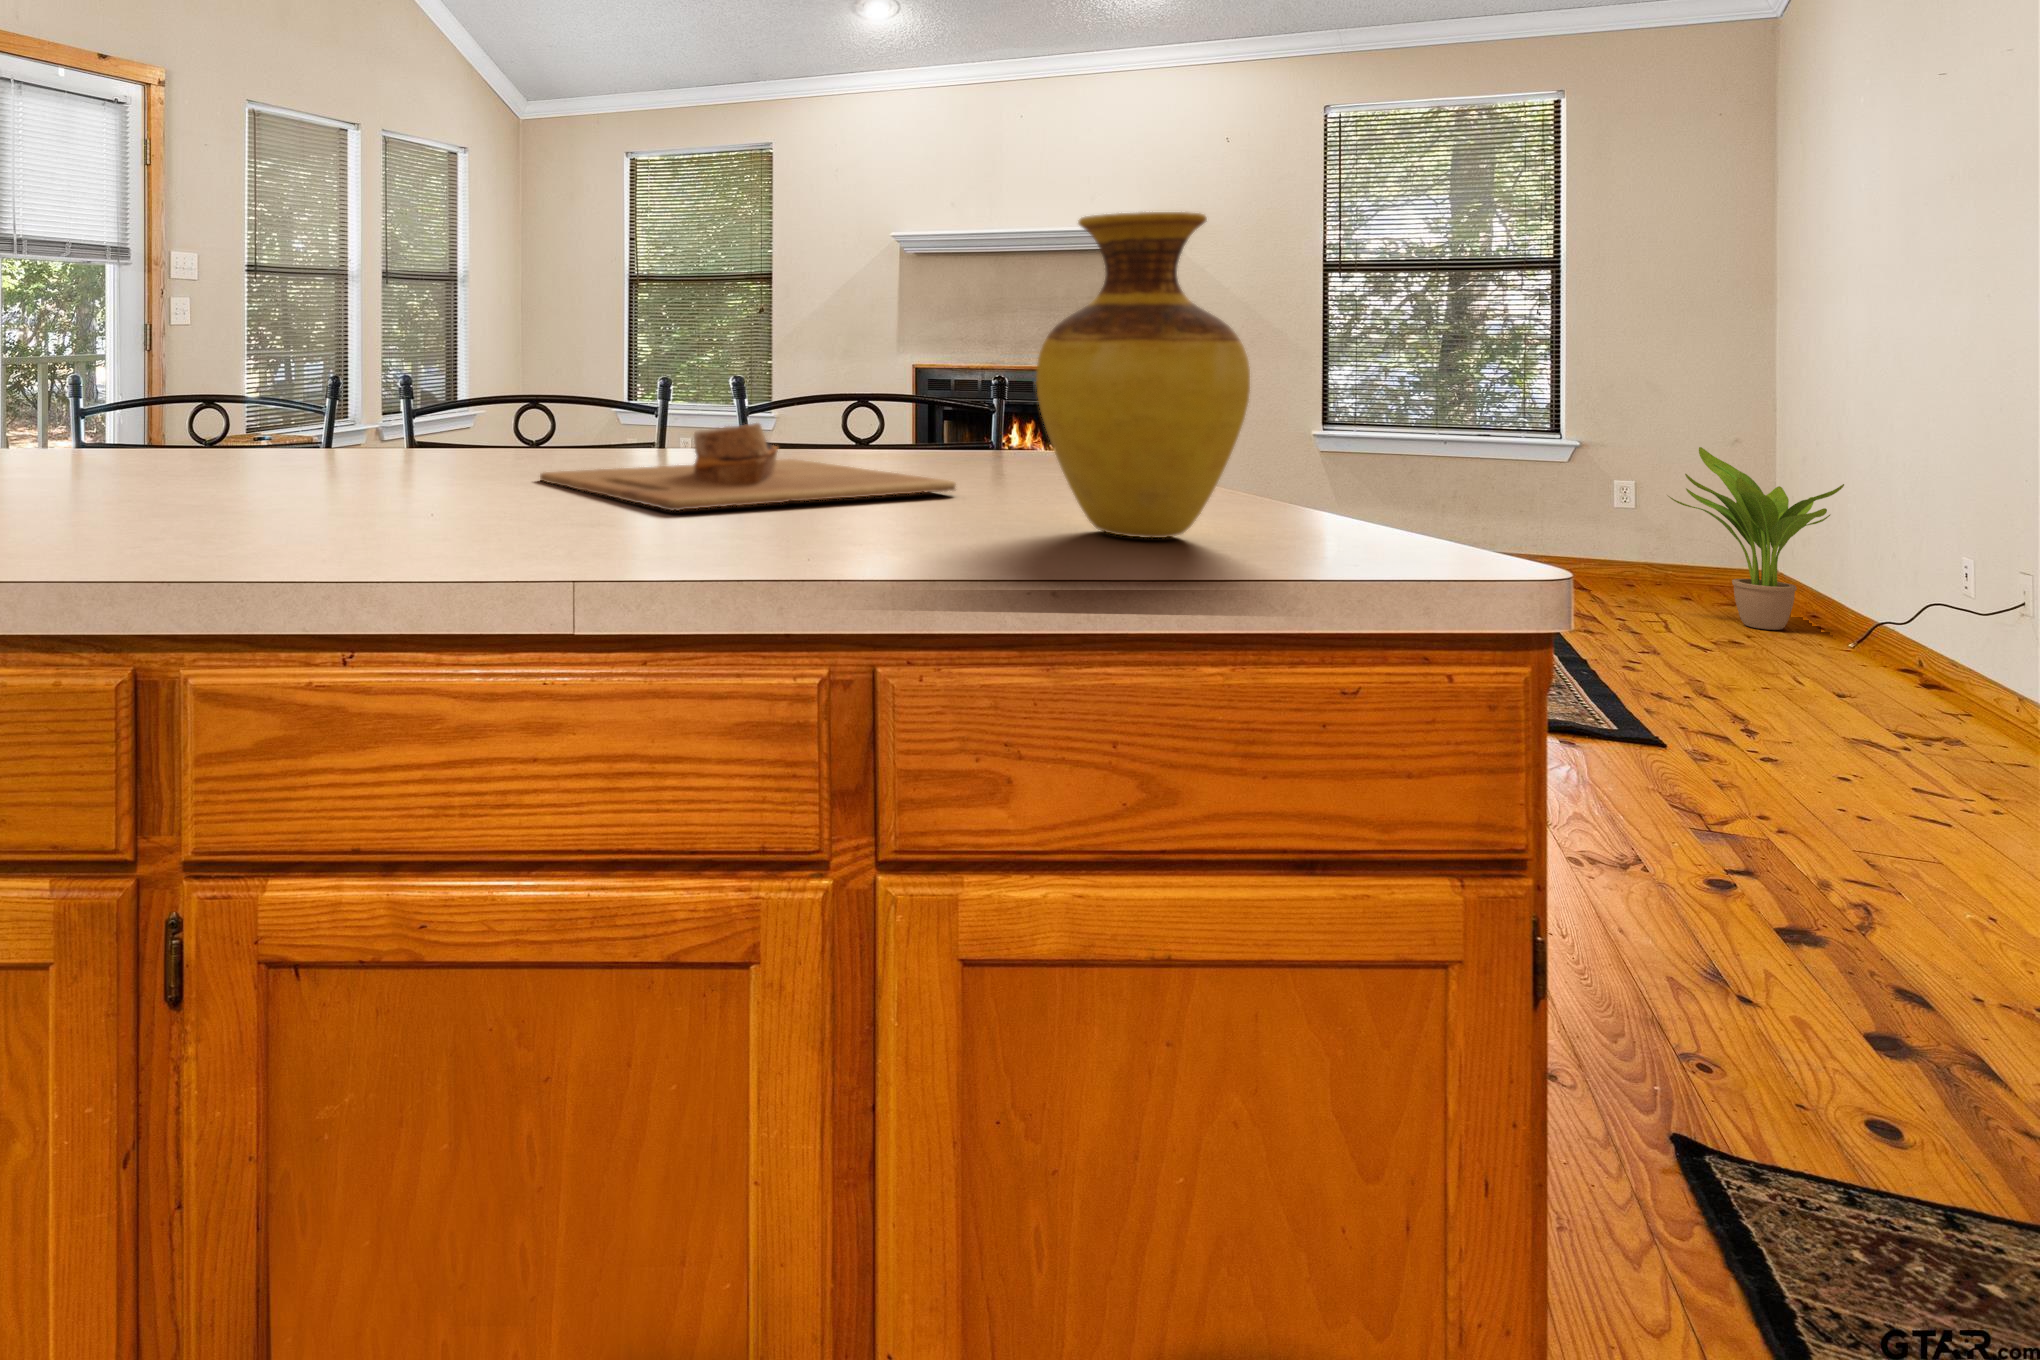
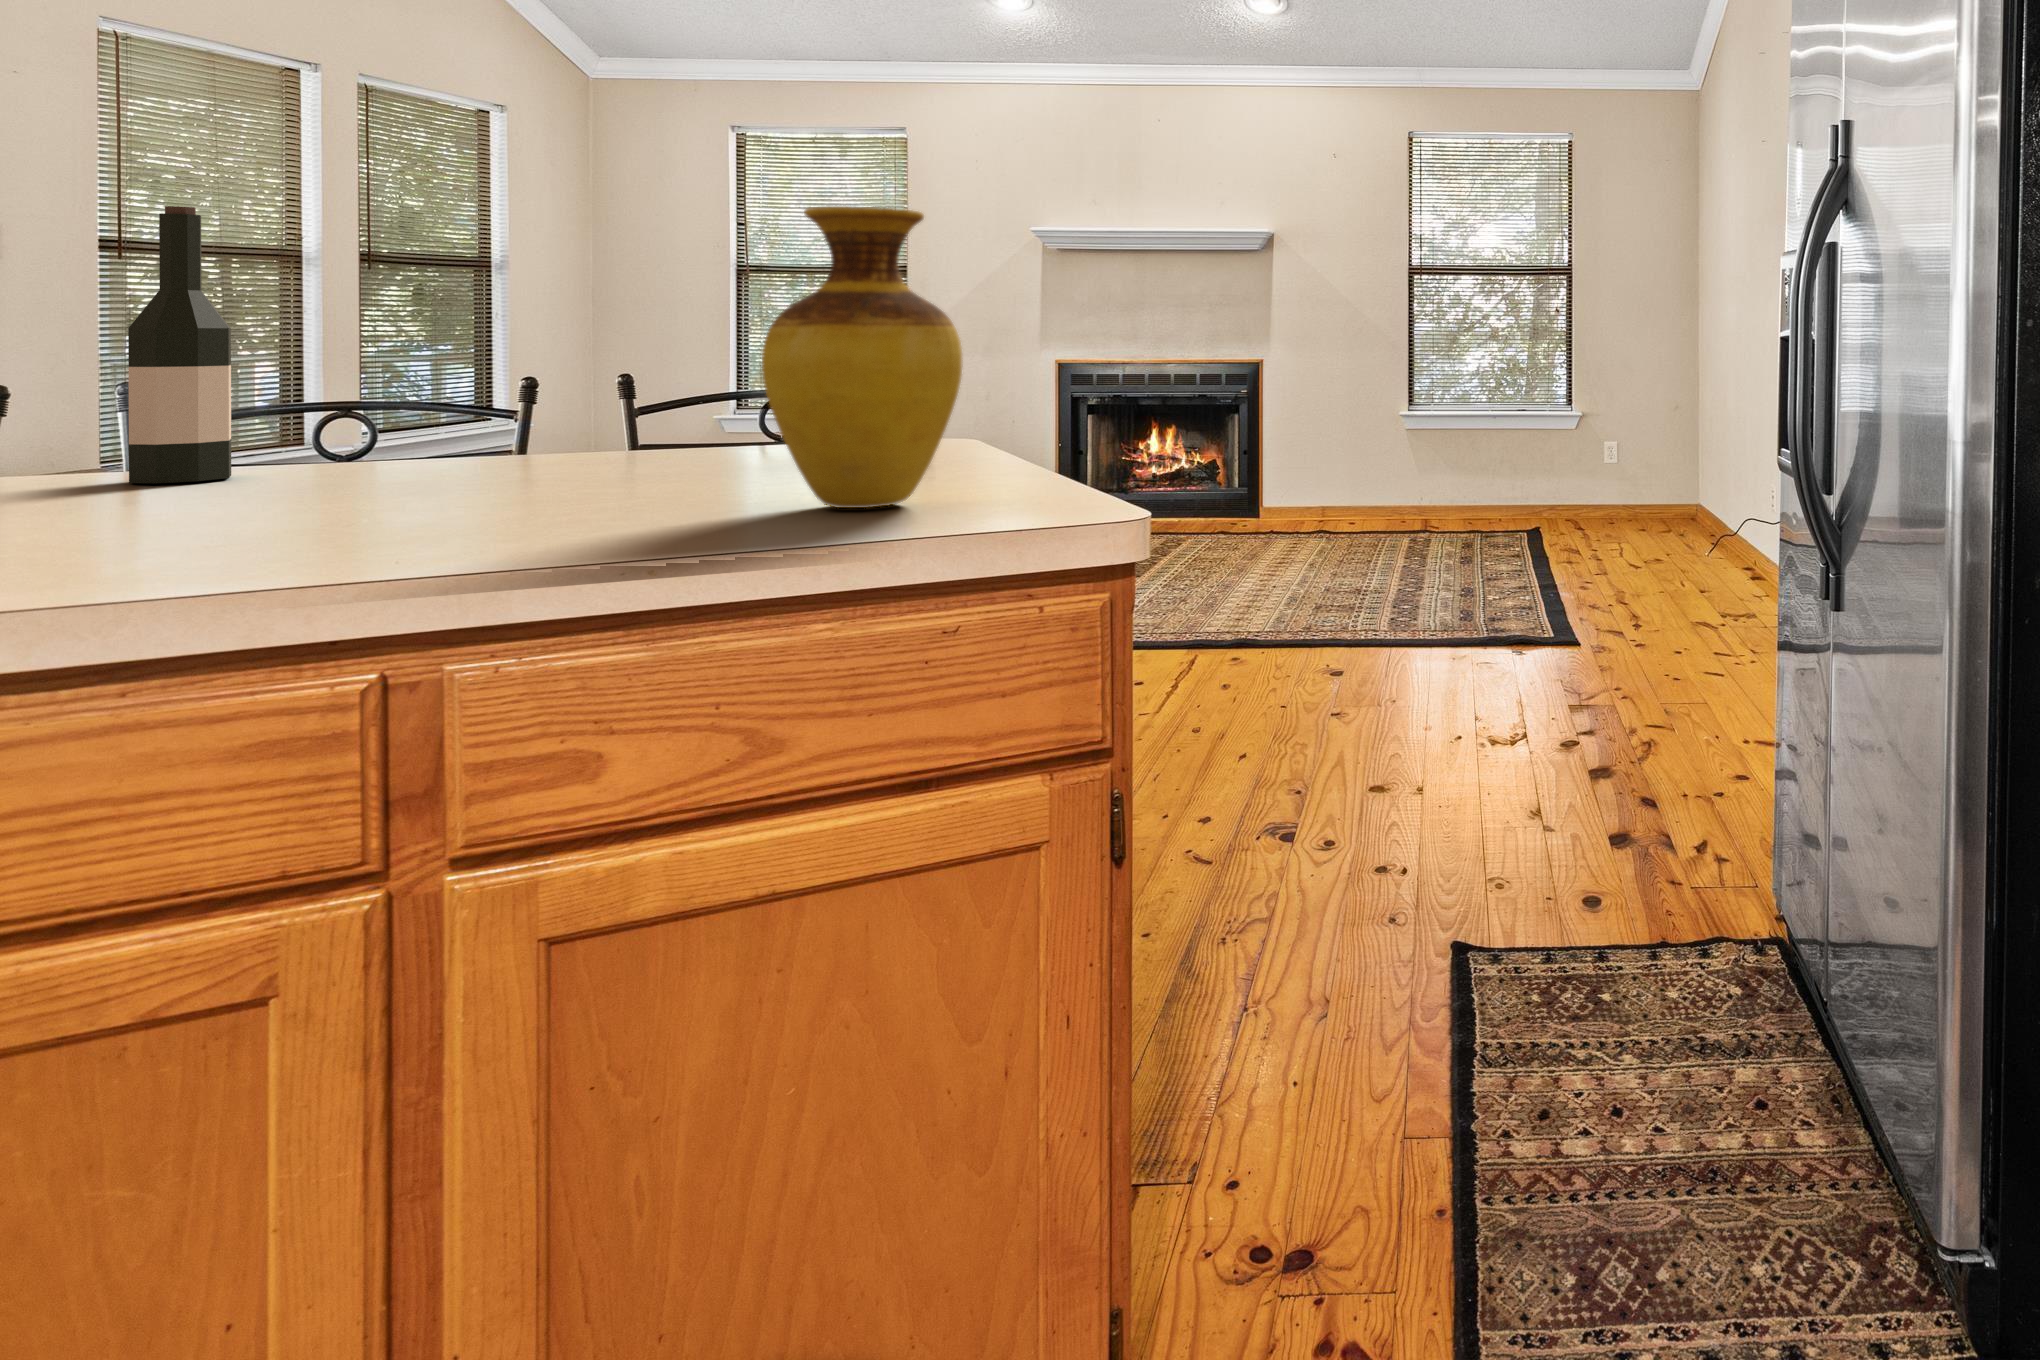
wine bottle: none [459,237,519,464] -> present [128,206,231,483]
cutting board: present [540,423,956,511] -> none [212,418,758,519]
potted plant: present [1668,447,1844,630] -> none [1624,415,1721,548]

